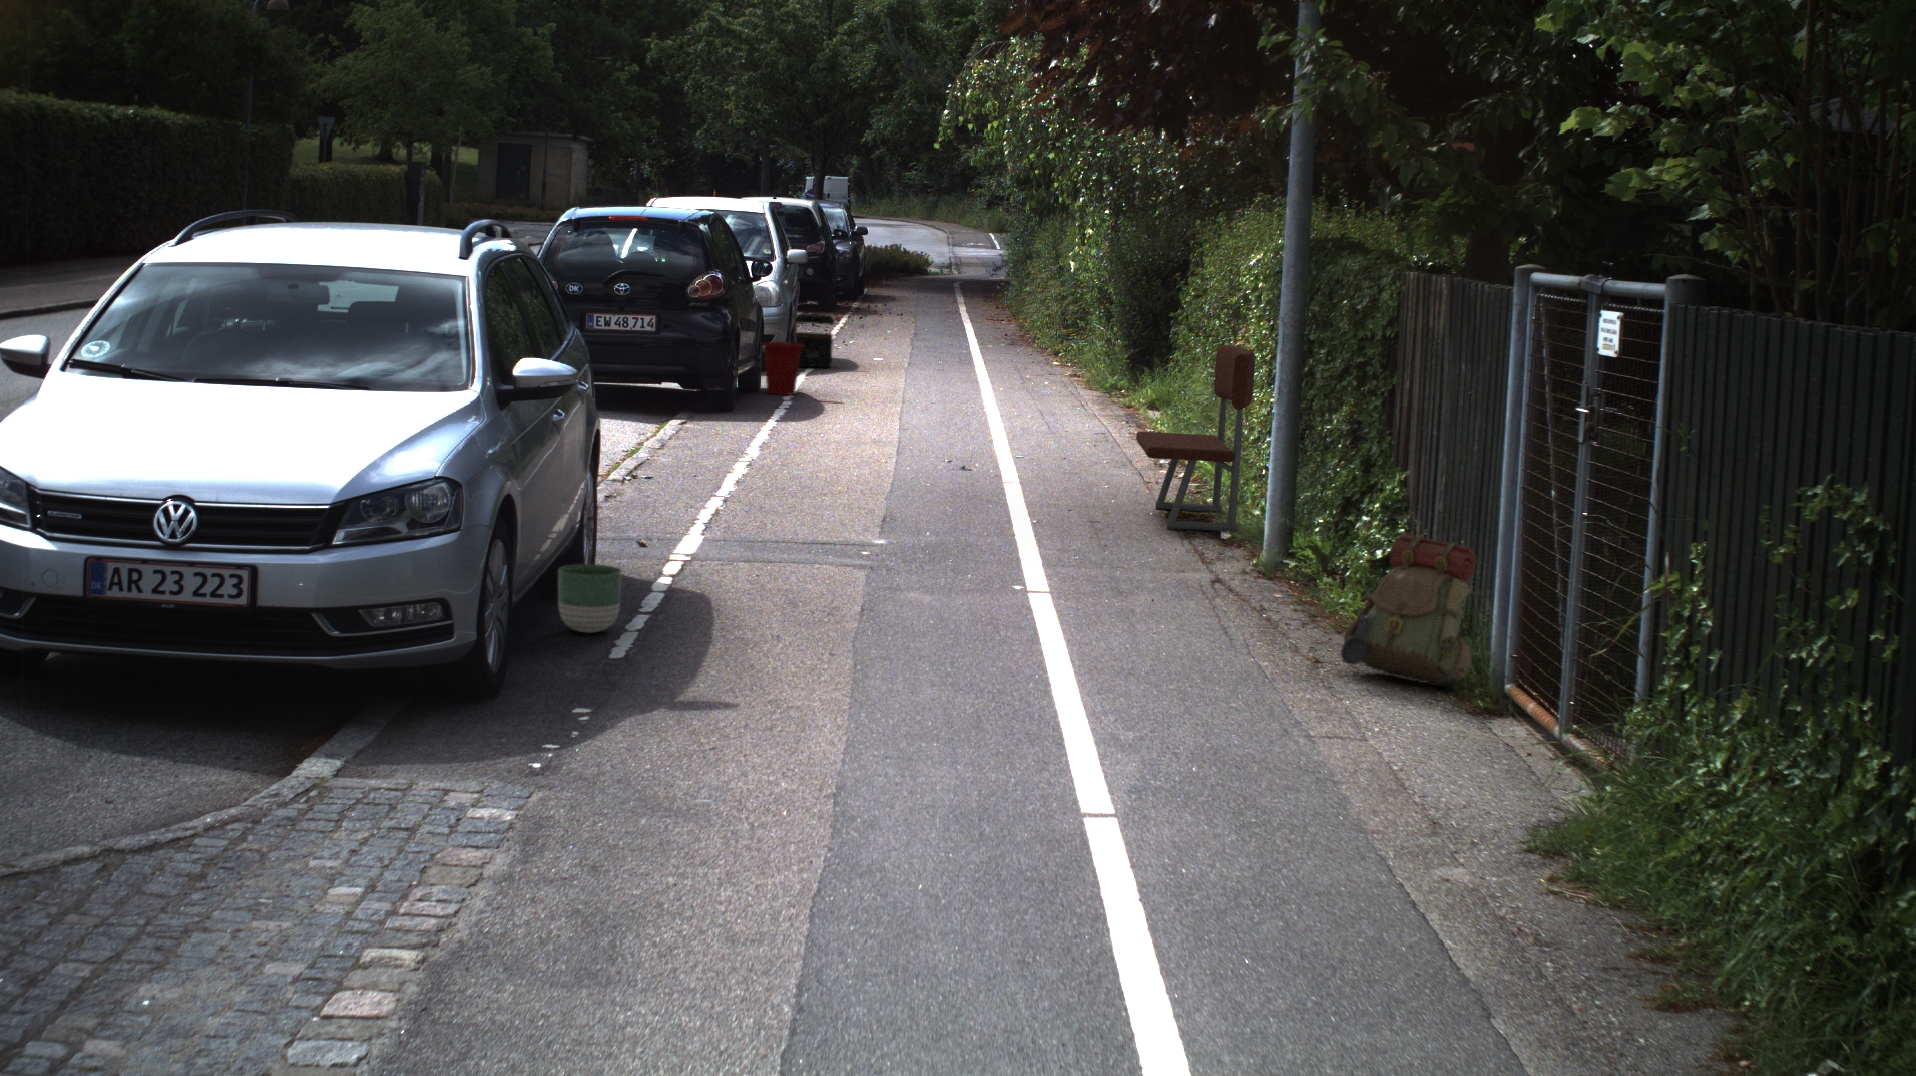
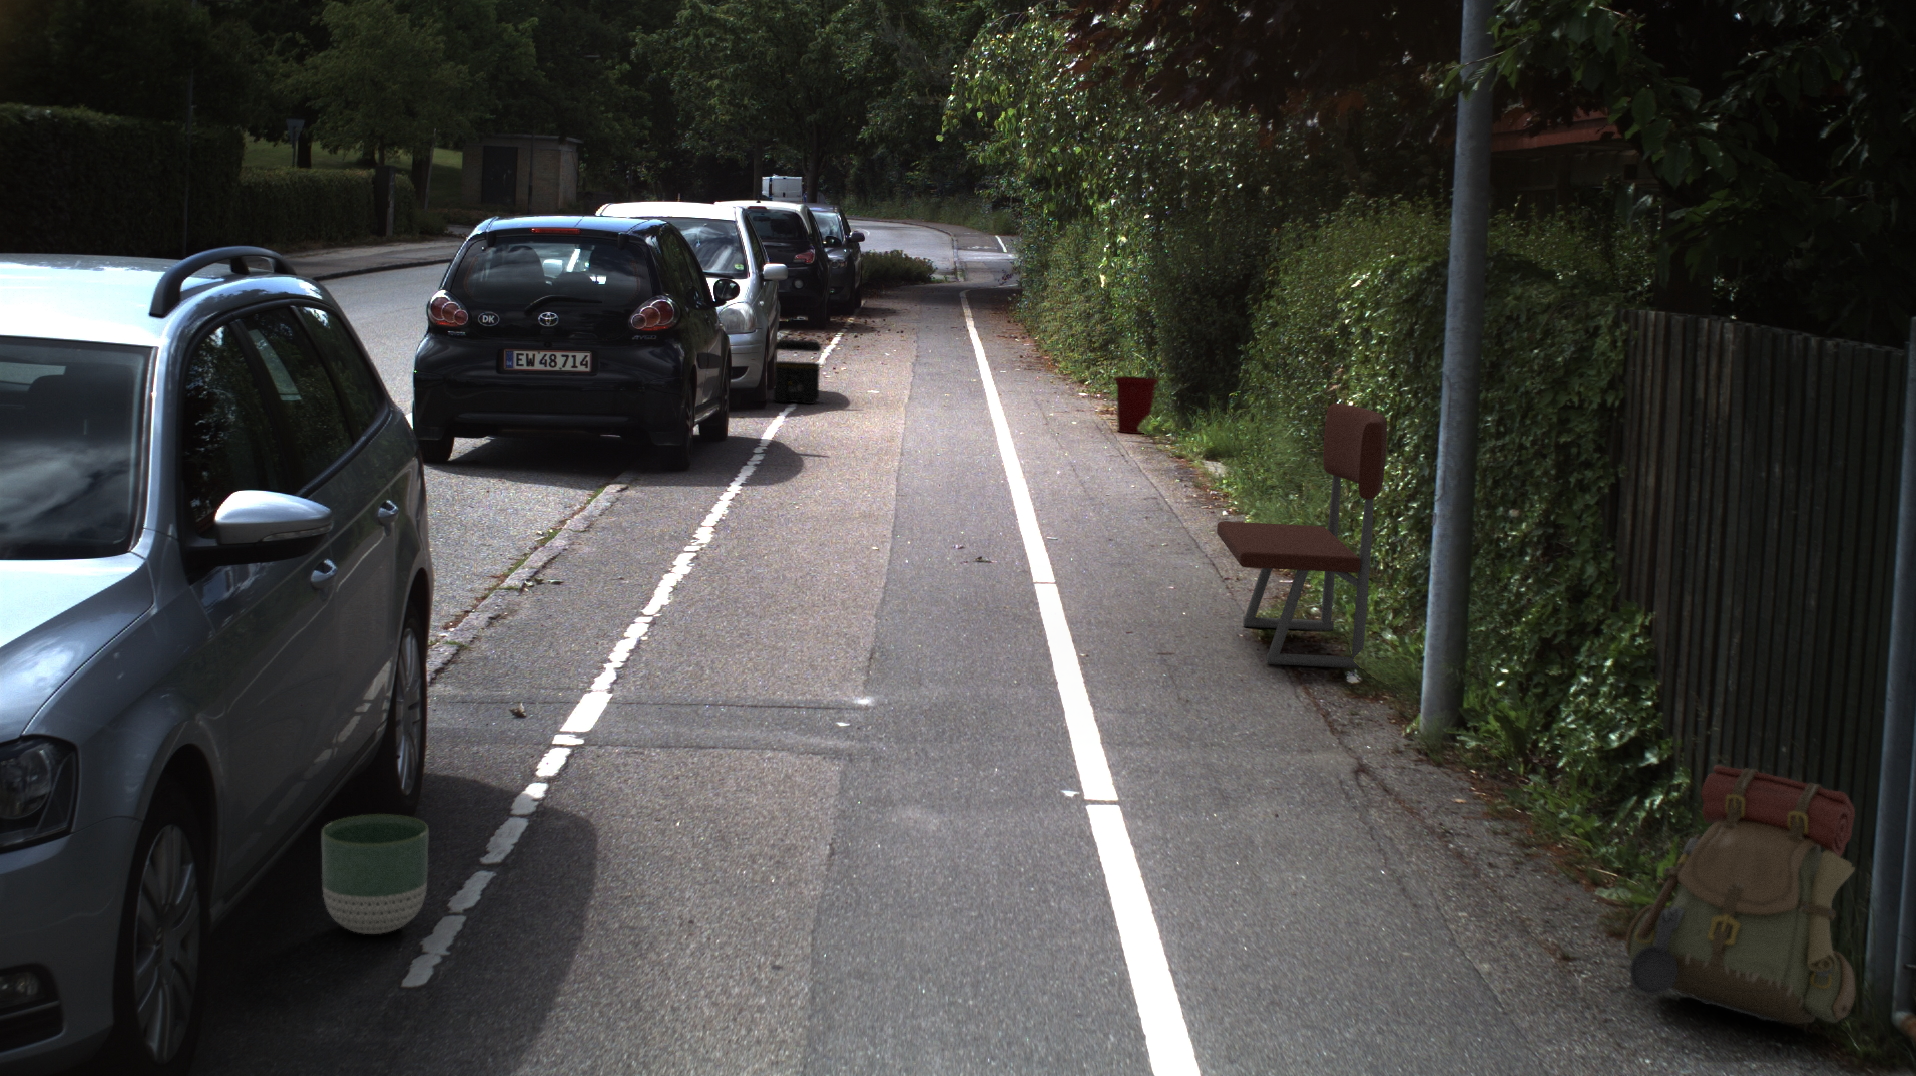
waste bin: present [762,341,804,395] -> present [1113,376,1159,434]

